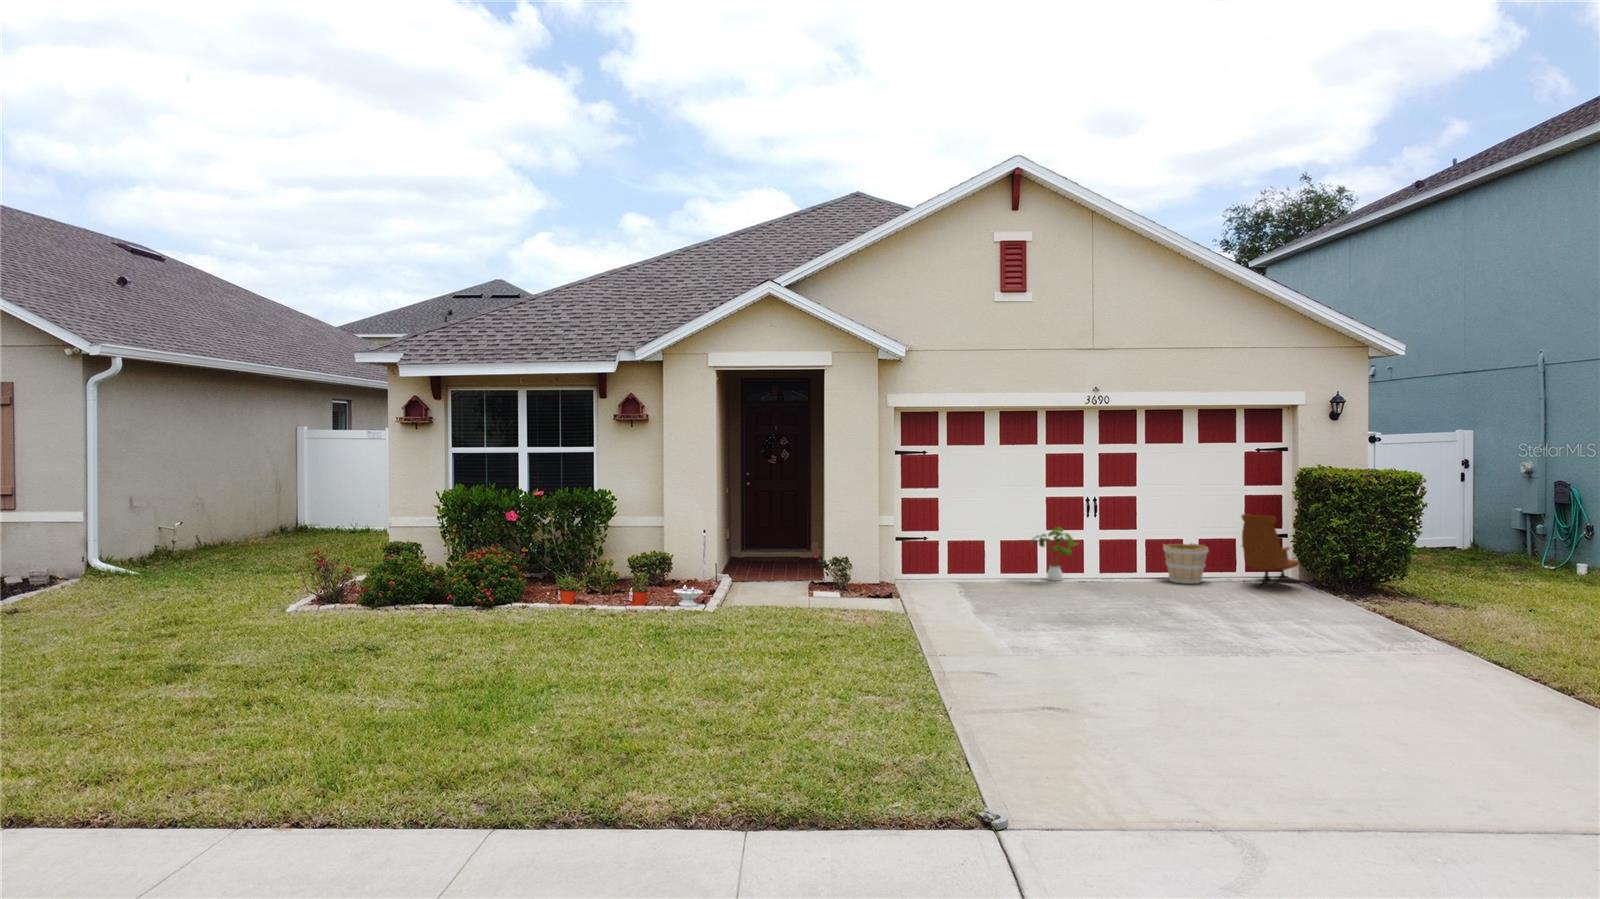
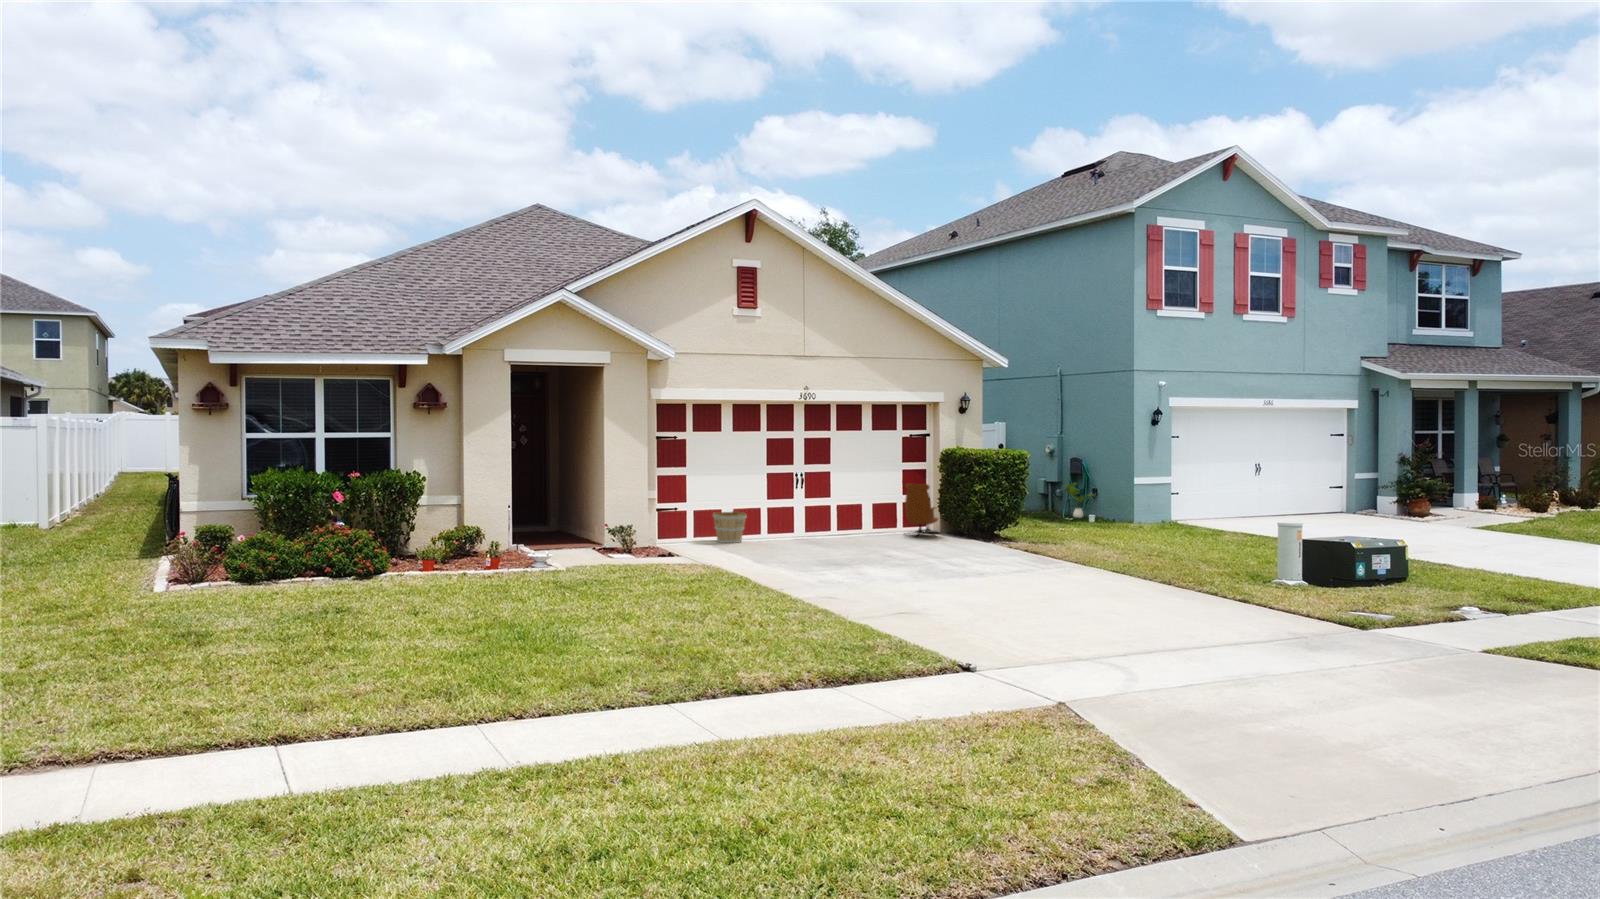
house plant: present [1031,527,1079,581] -> present [1065,483,1090,518]
wooden bucket: present [1163,543,1208,584] -> present [713,511,747,543]

